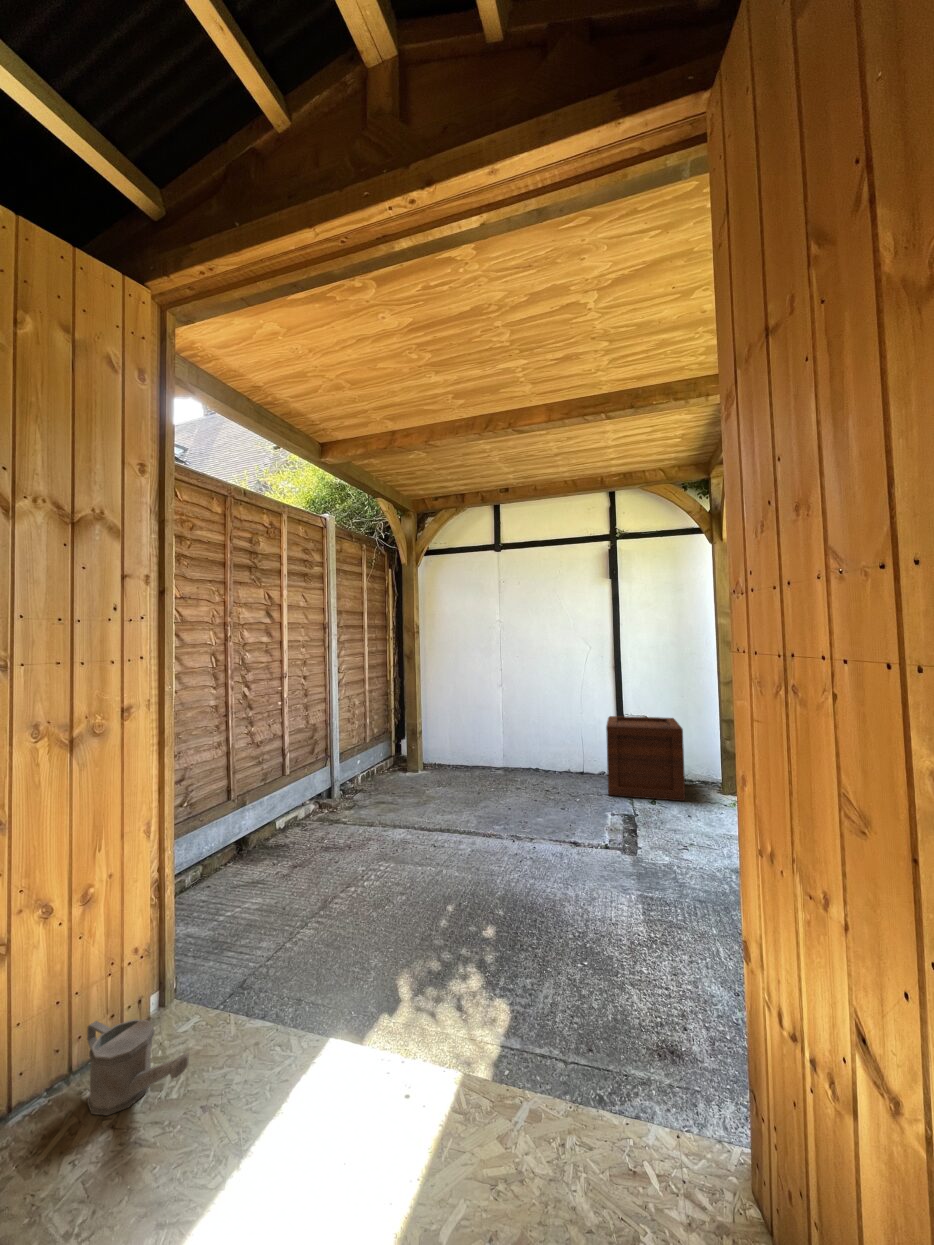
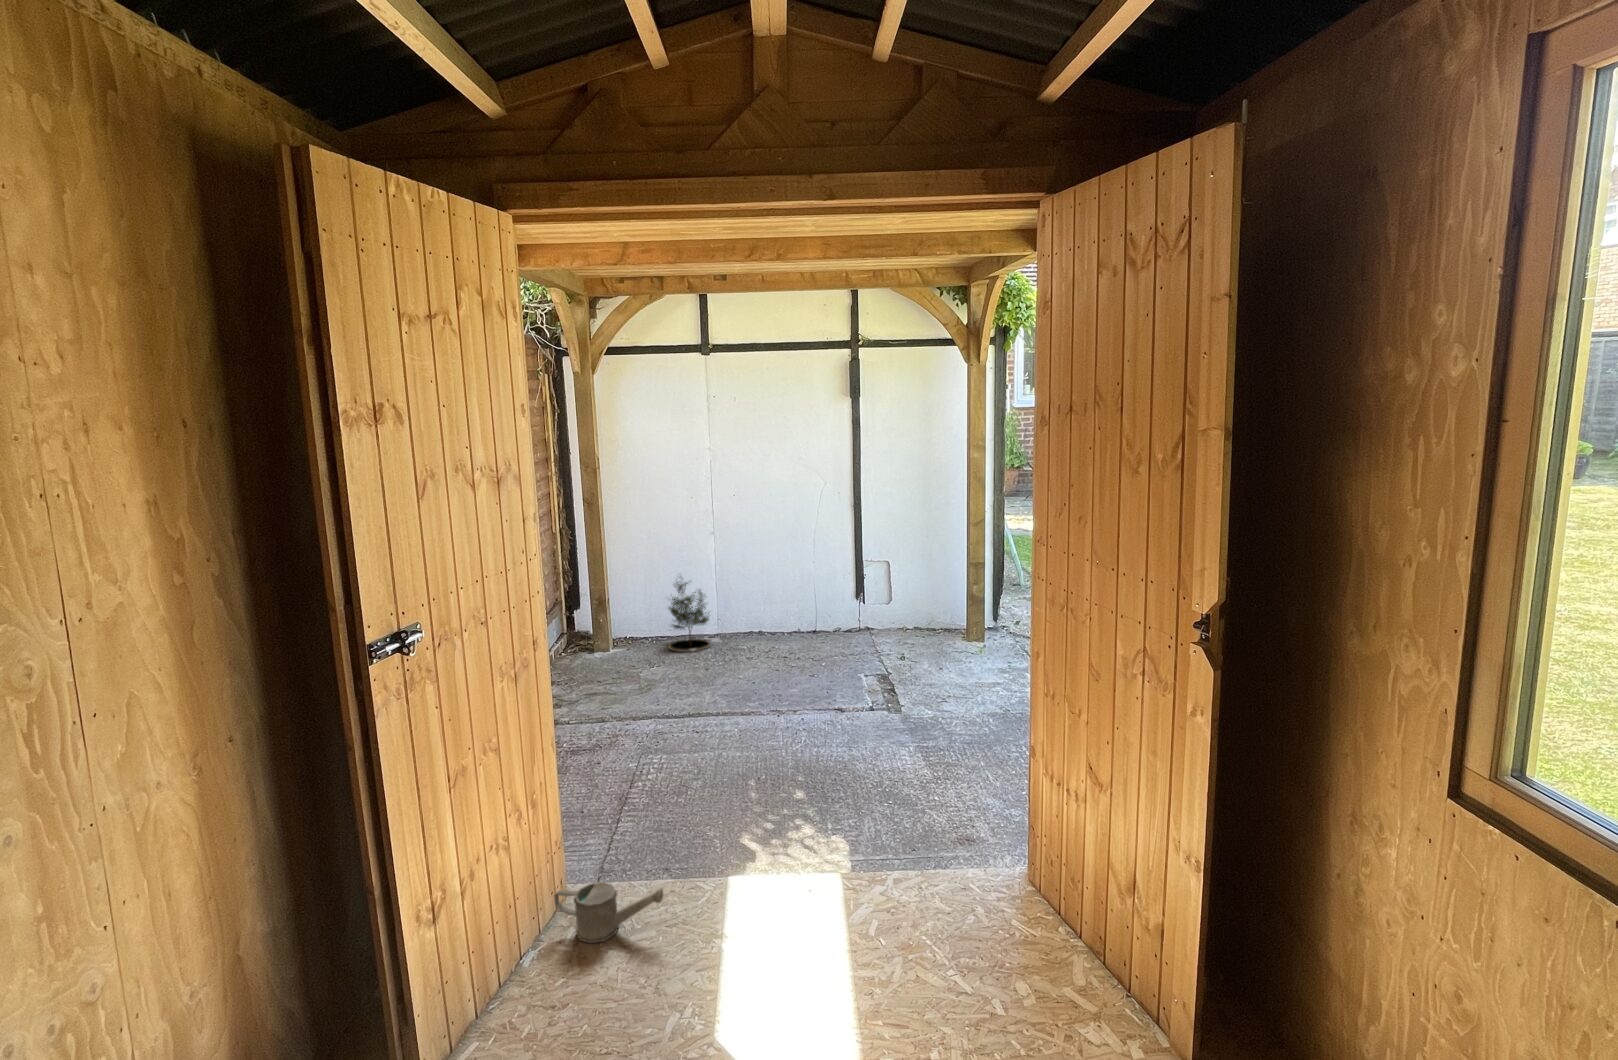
potted tree: none [458,714,496,779] -> present [669,577,710,652]
wooden crate: present [606,716,685,801] -> none [847,562,934,656]

